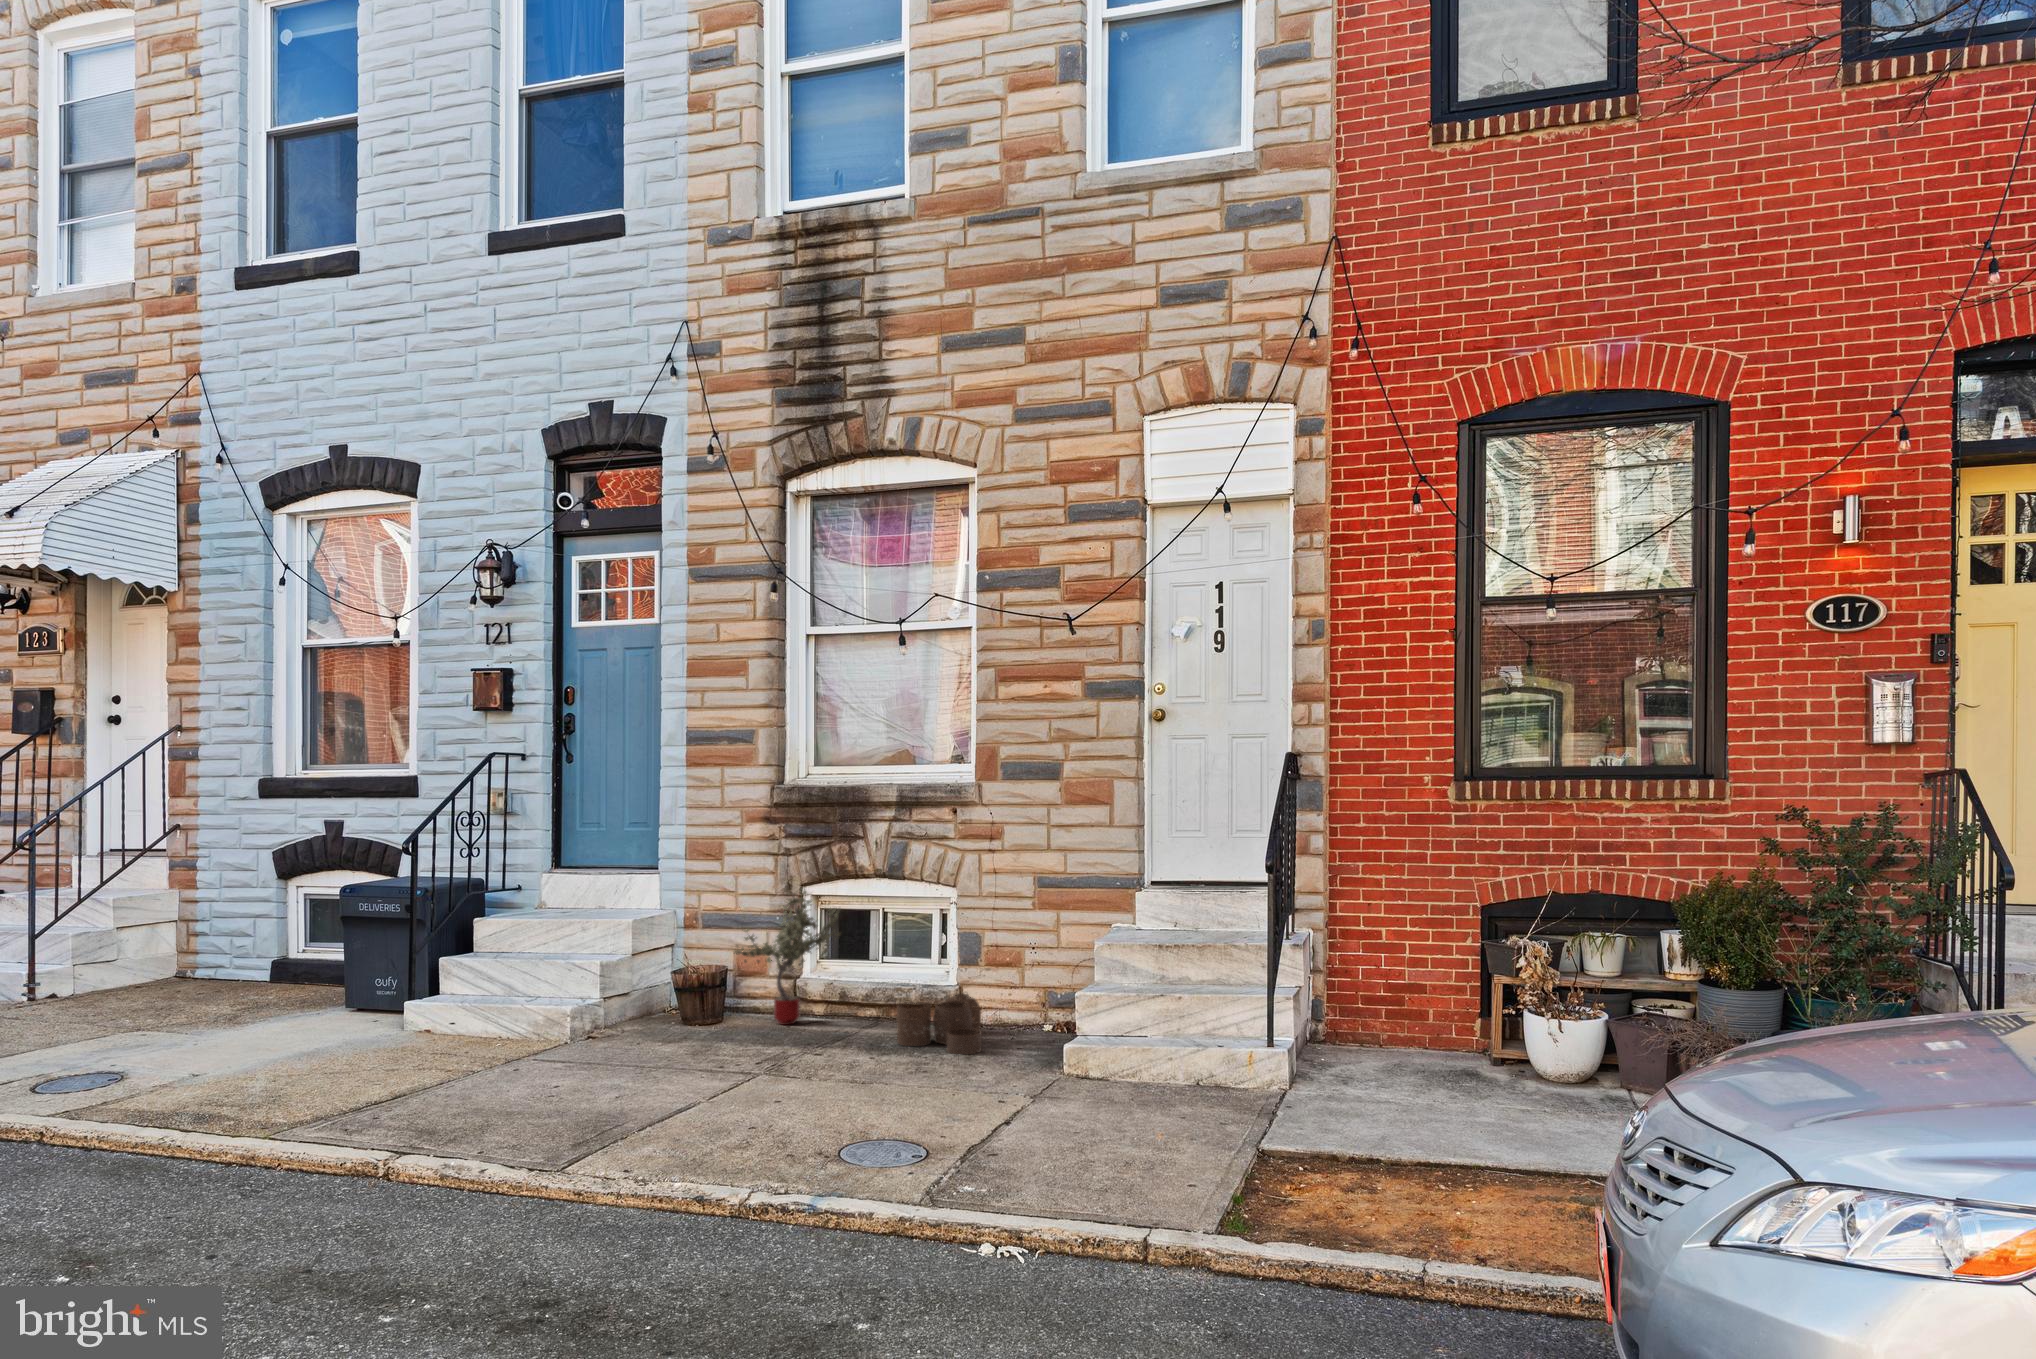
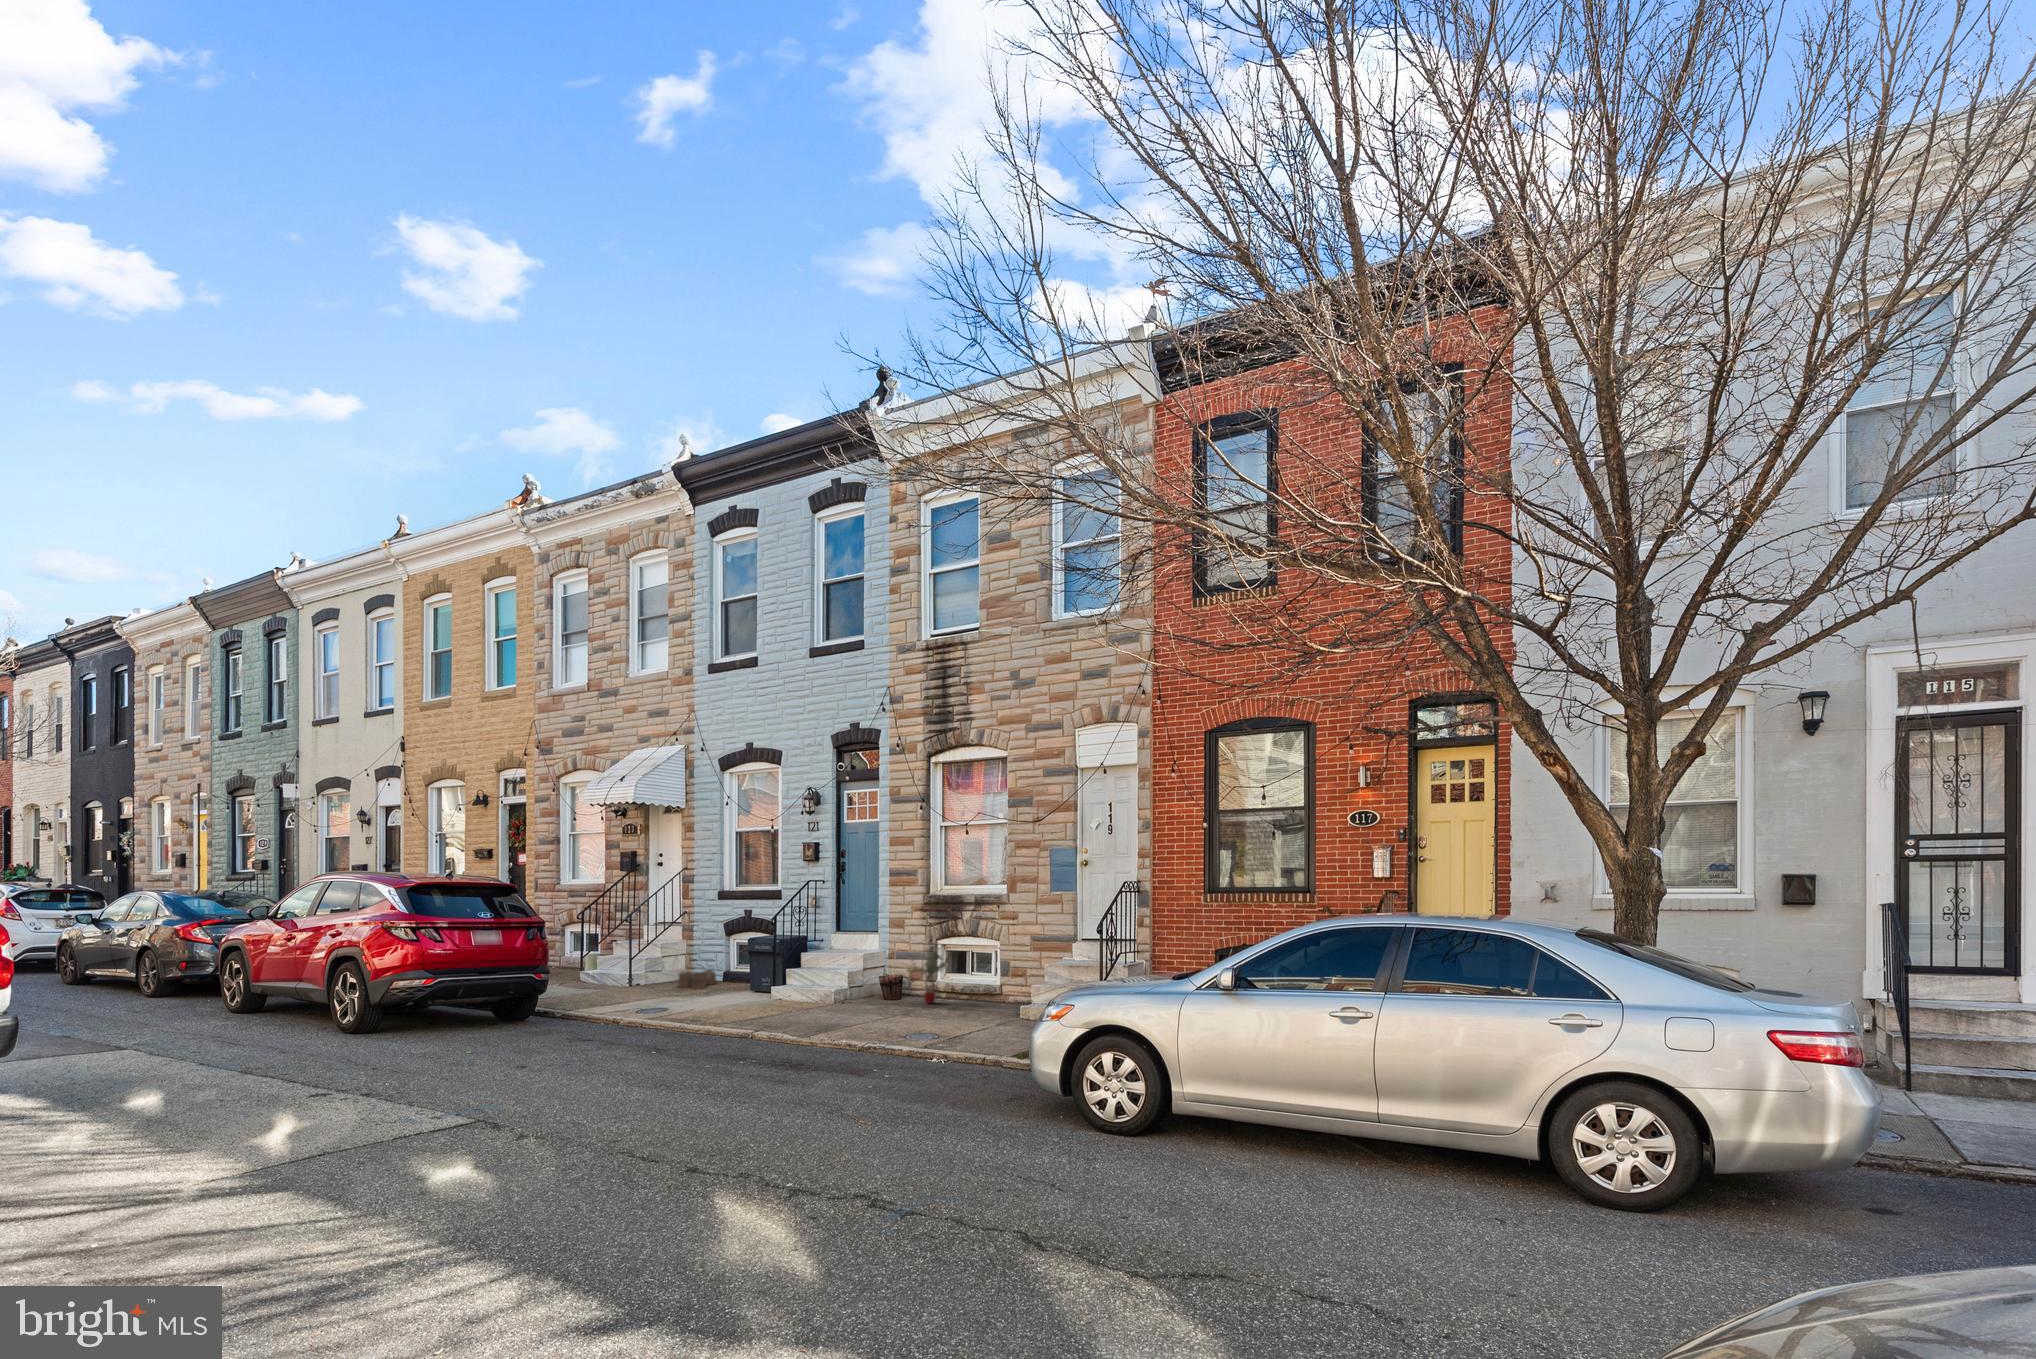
woven basket: present [896,990,982,1054] -> present [679,970,716,990]

